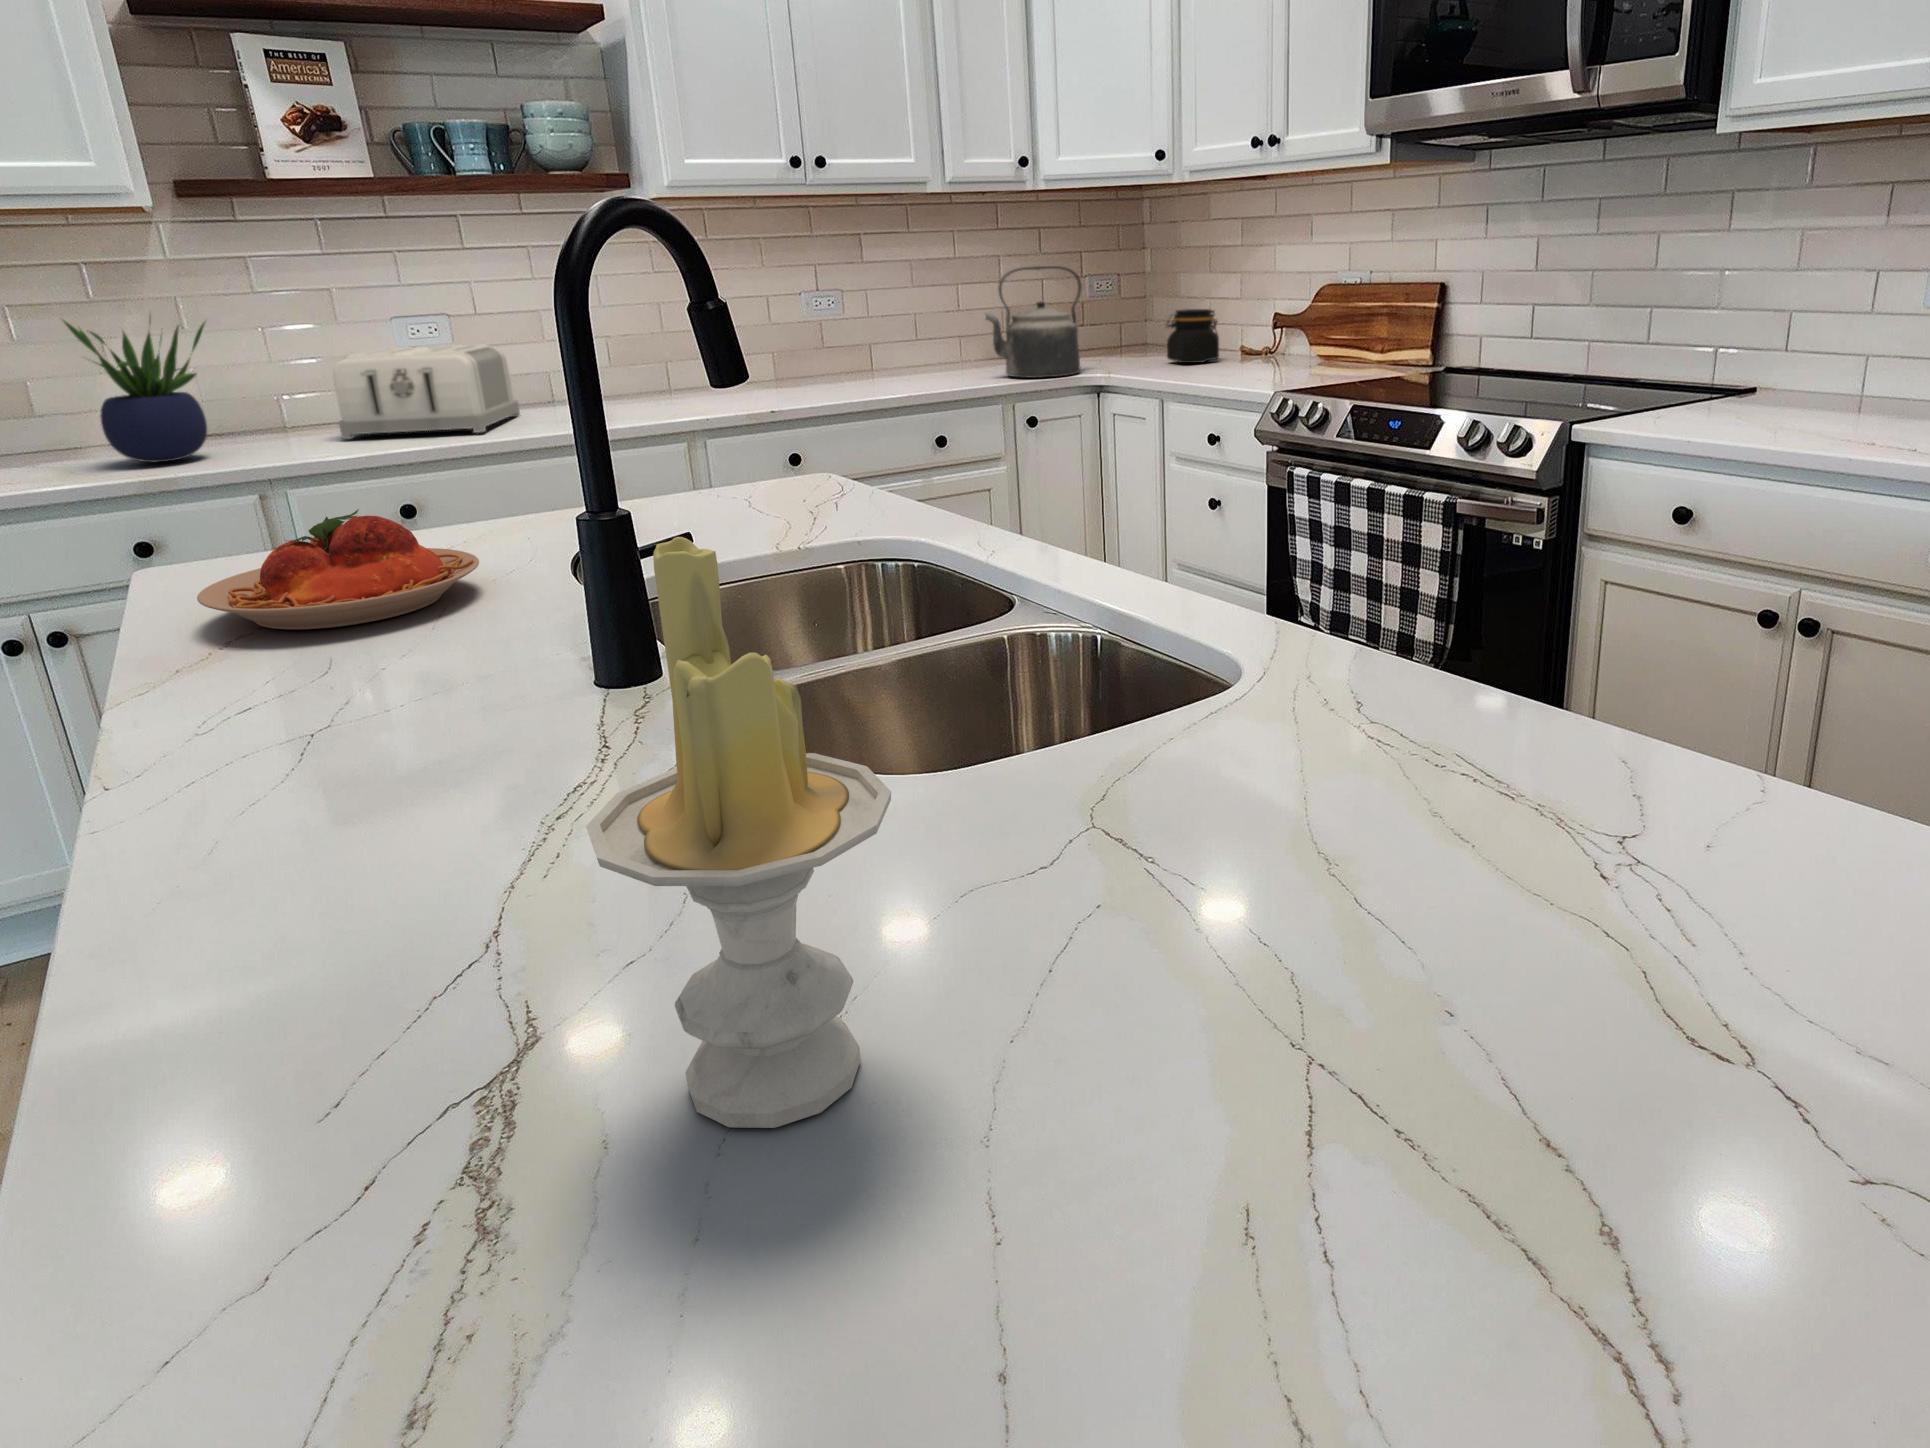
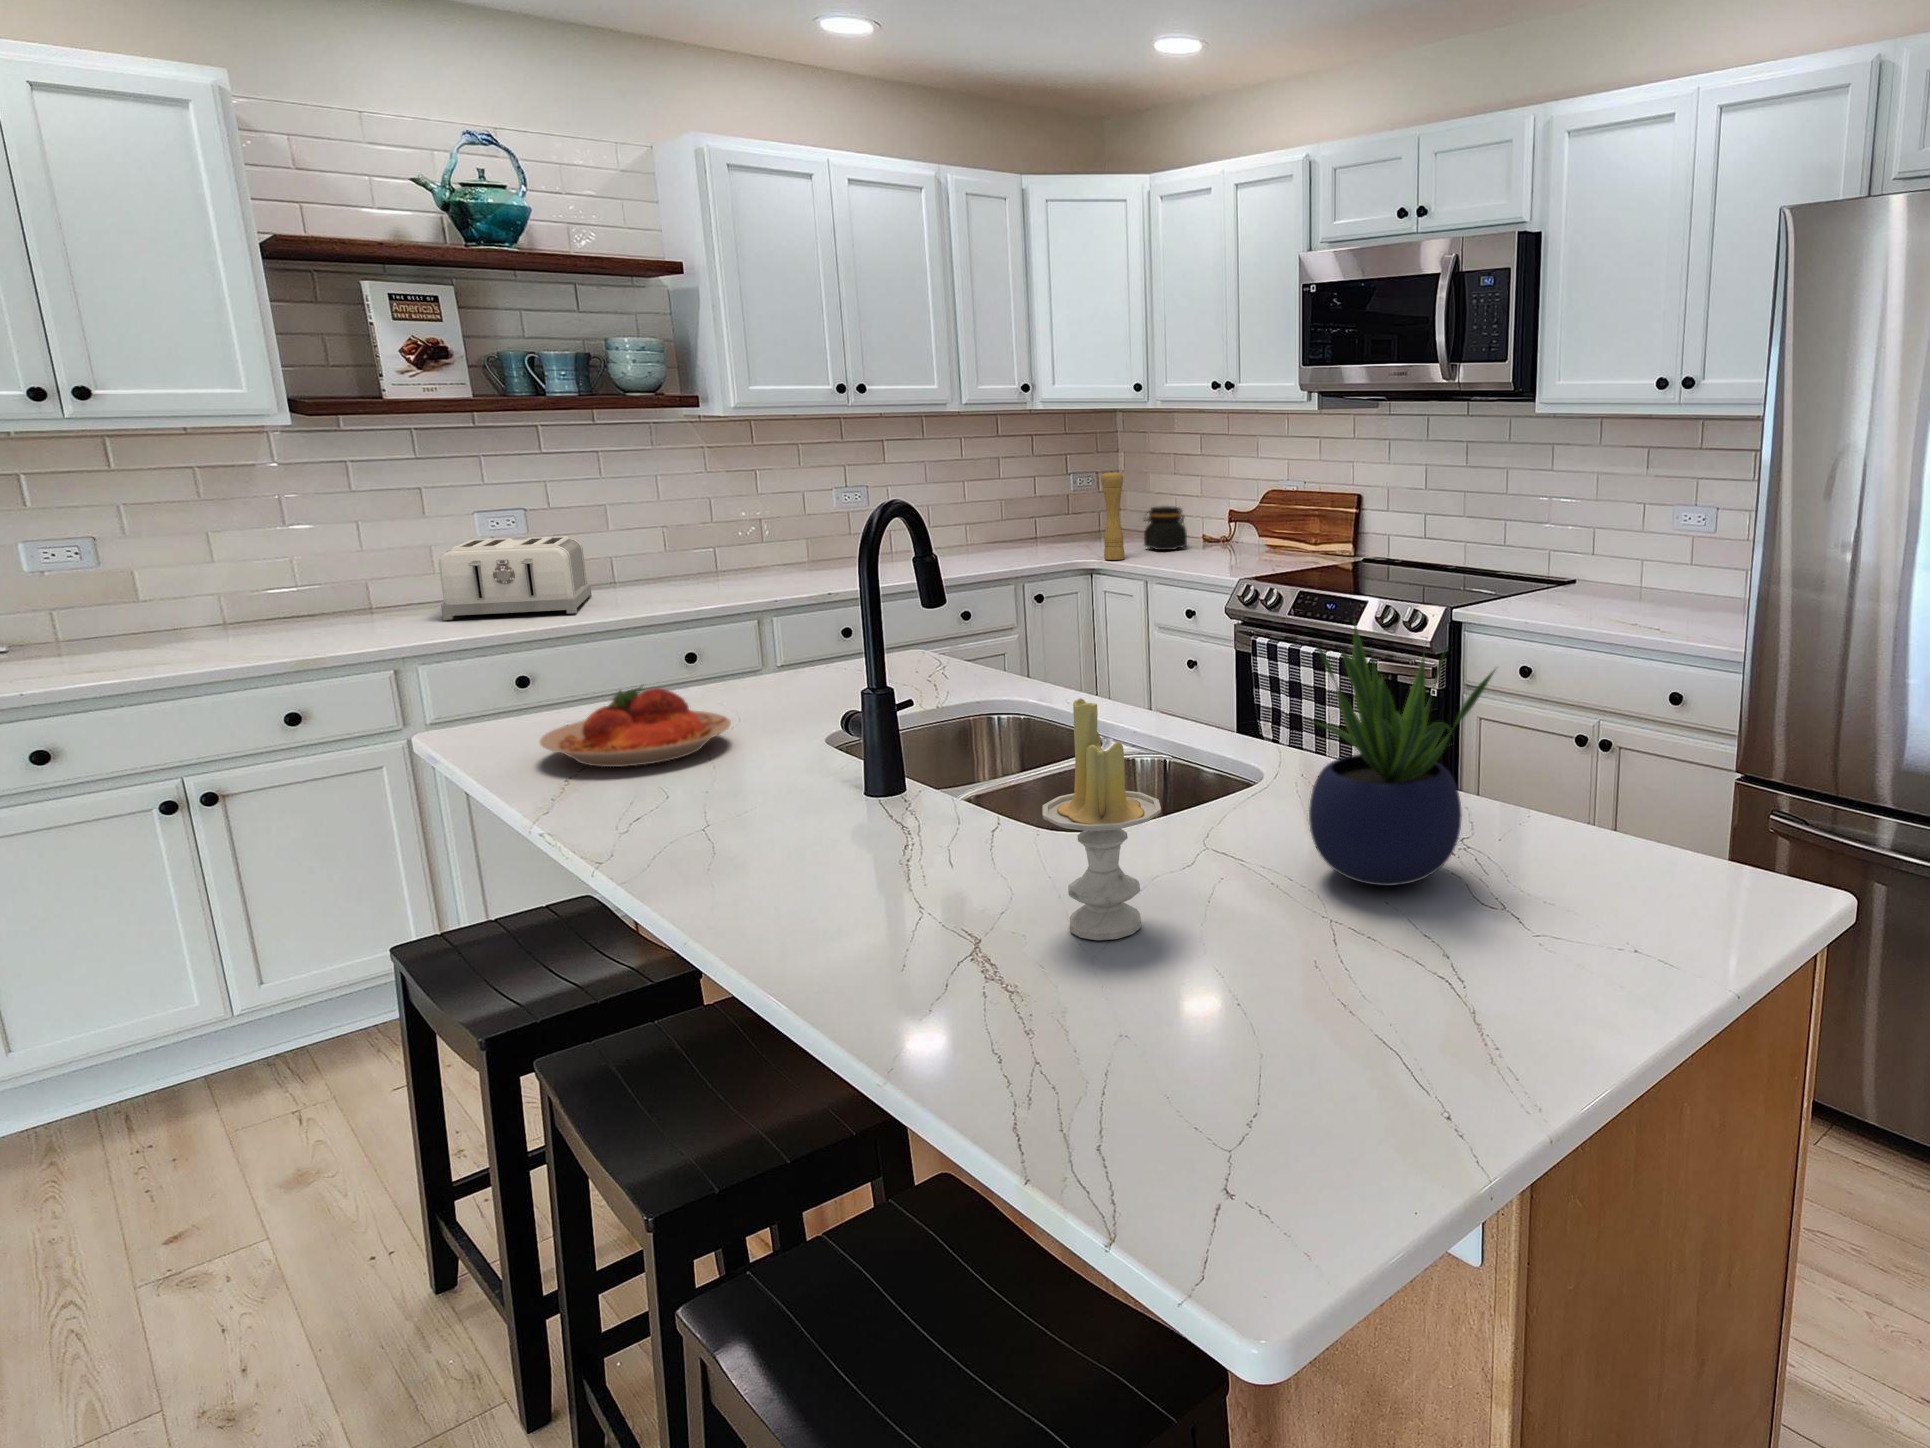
pepper mill: none [1112,262,1139,374] -> present [1101,471,1125,560]
kettle: present [986,266,1082,378] -> none [994,471,1074,562]
potted plant: present [63,317,207,462] -> present [1309,625,1495,886]

